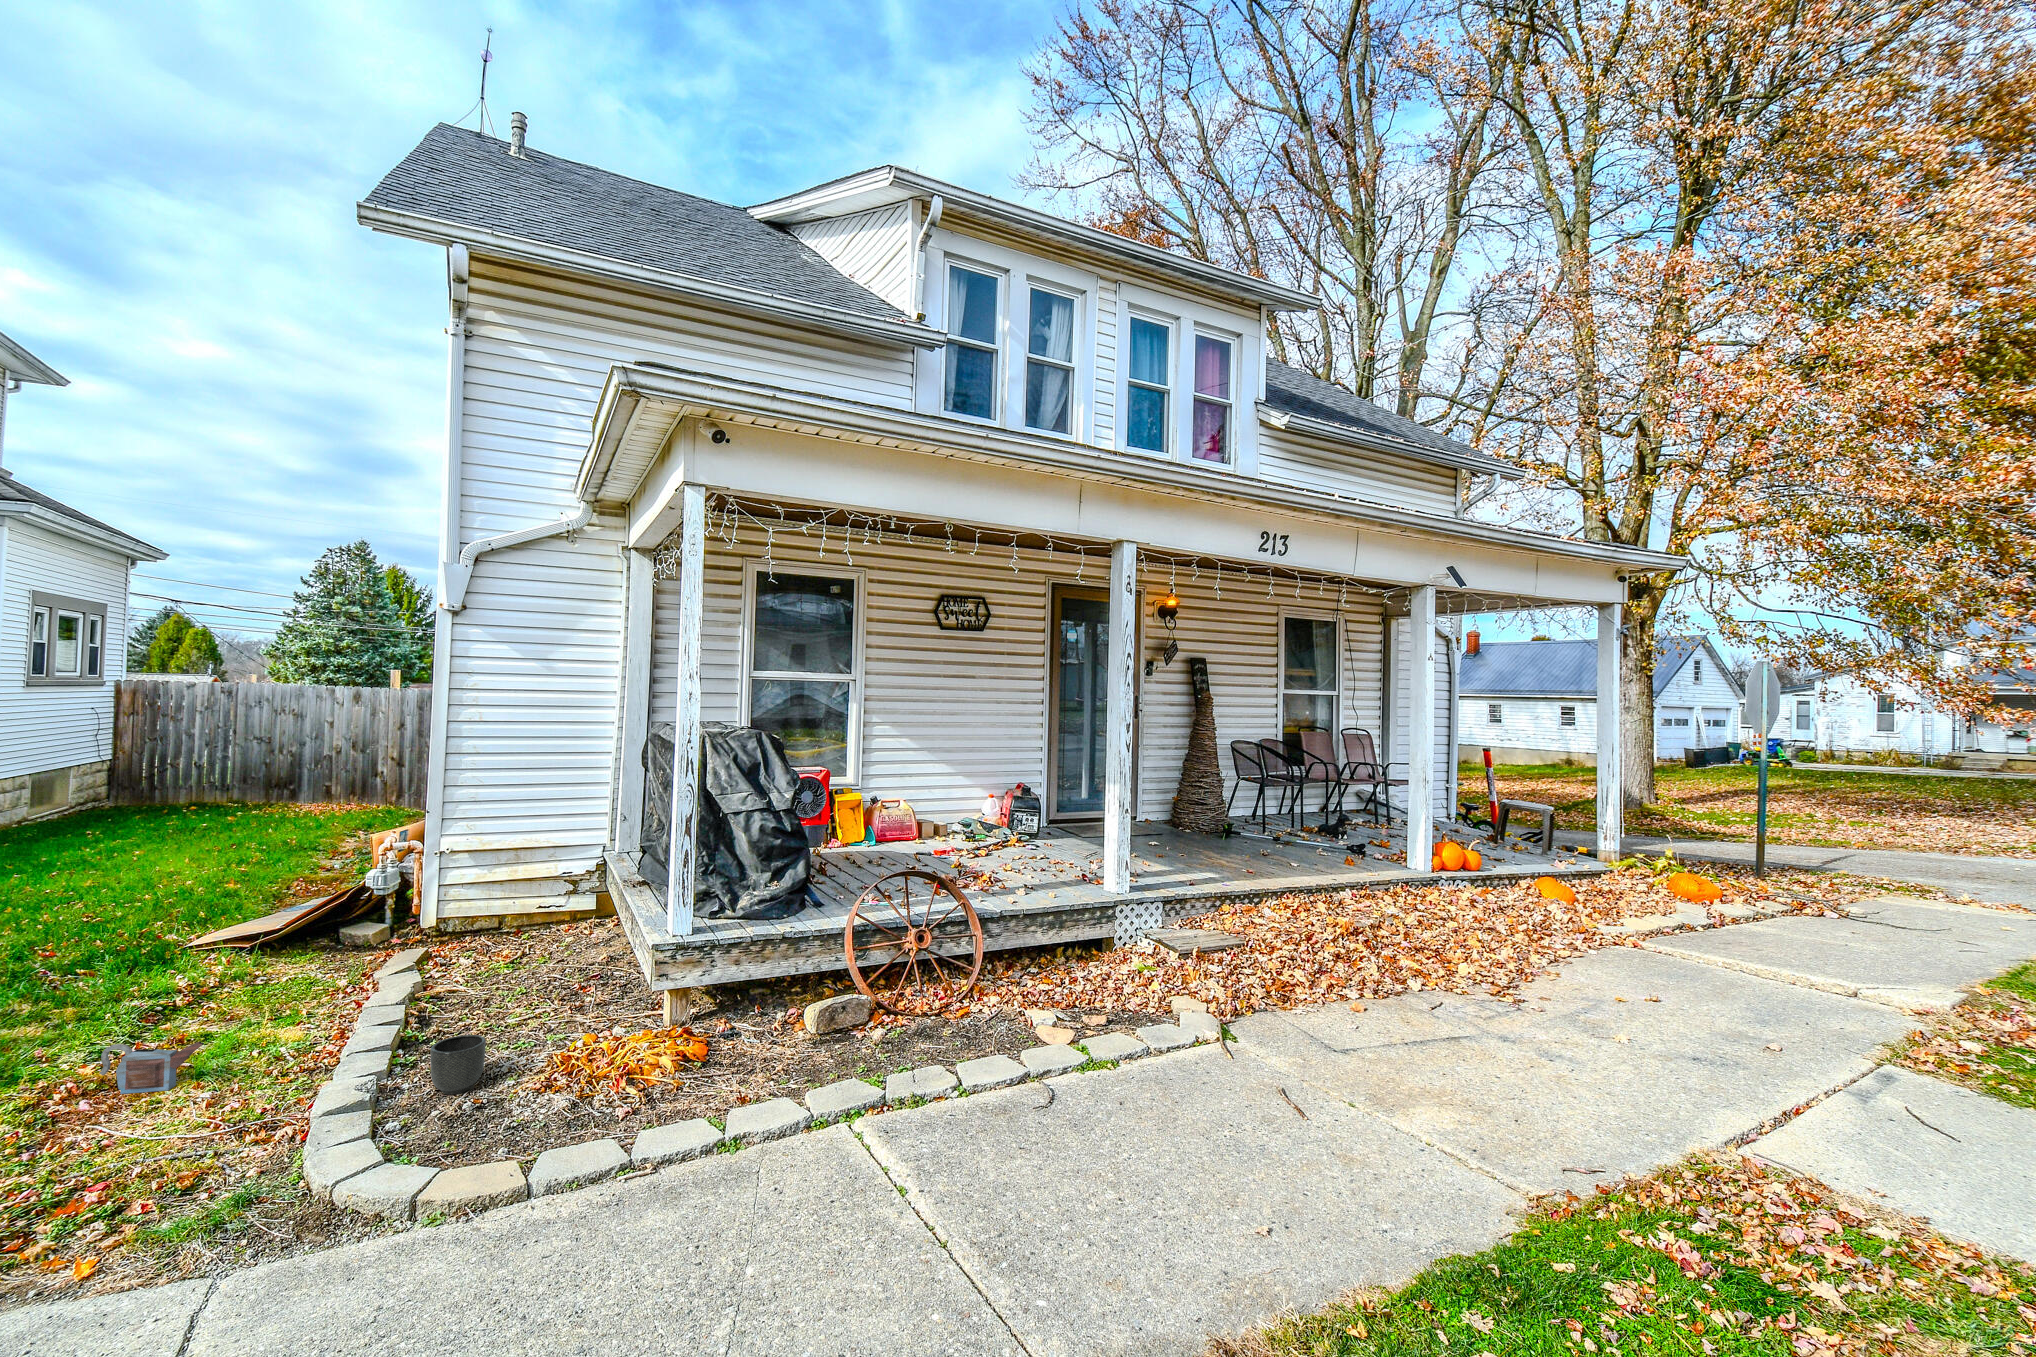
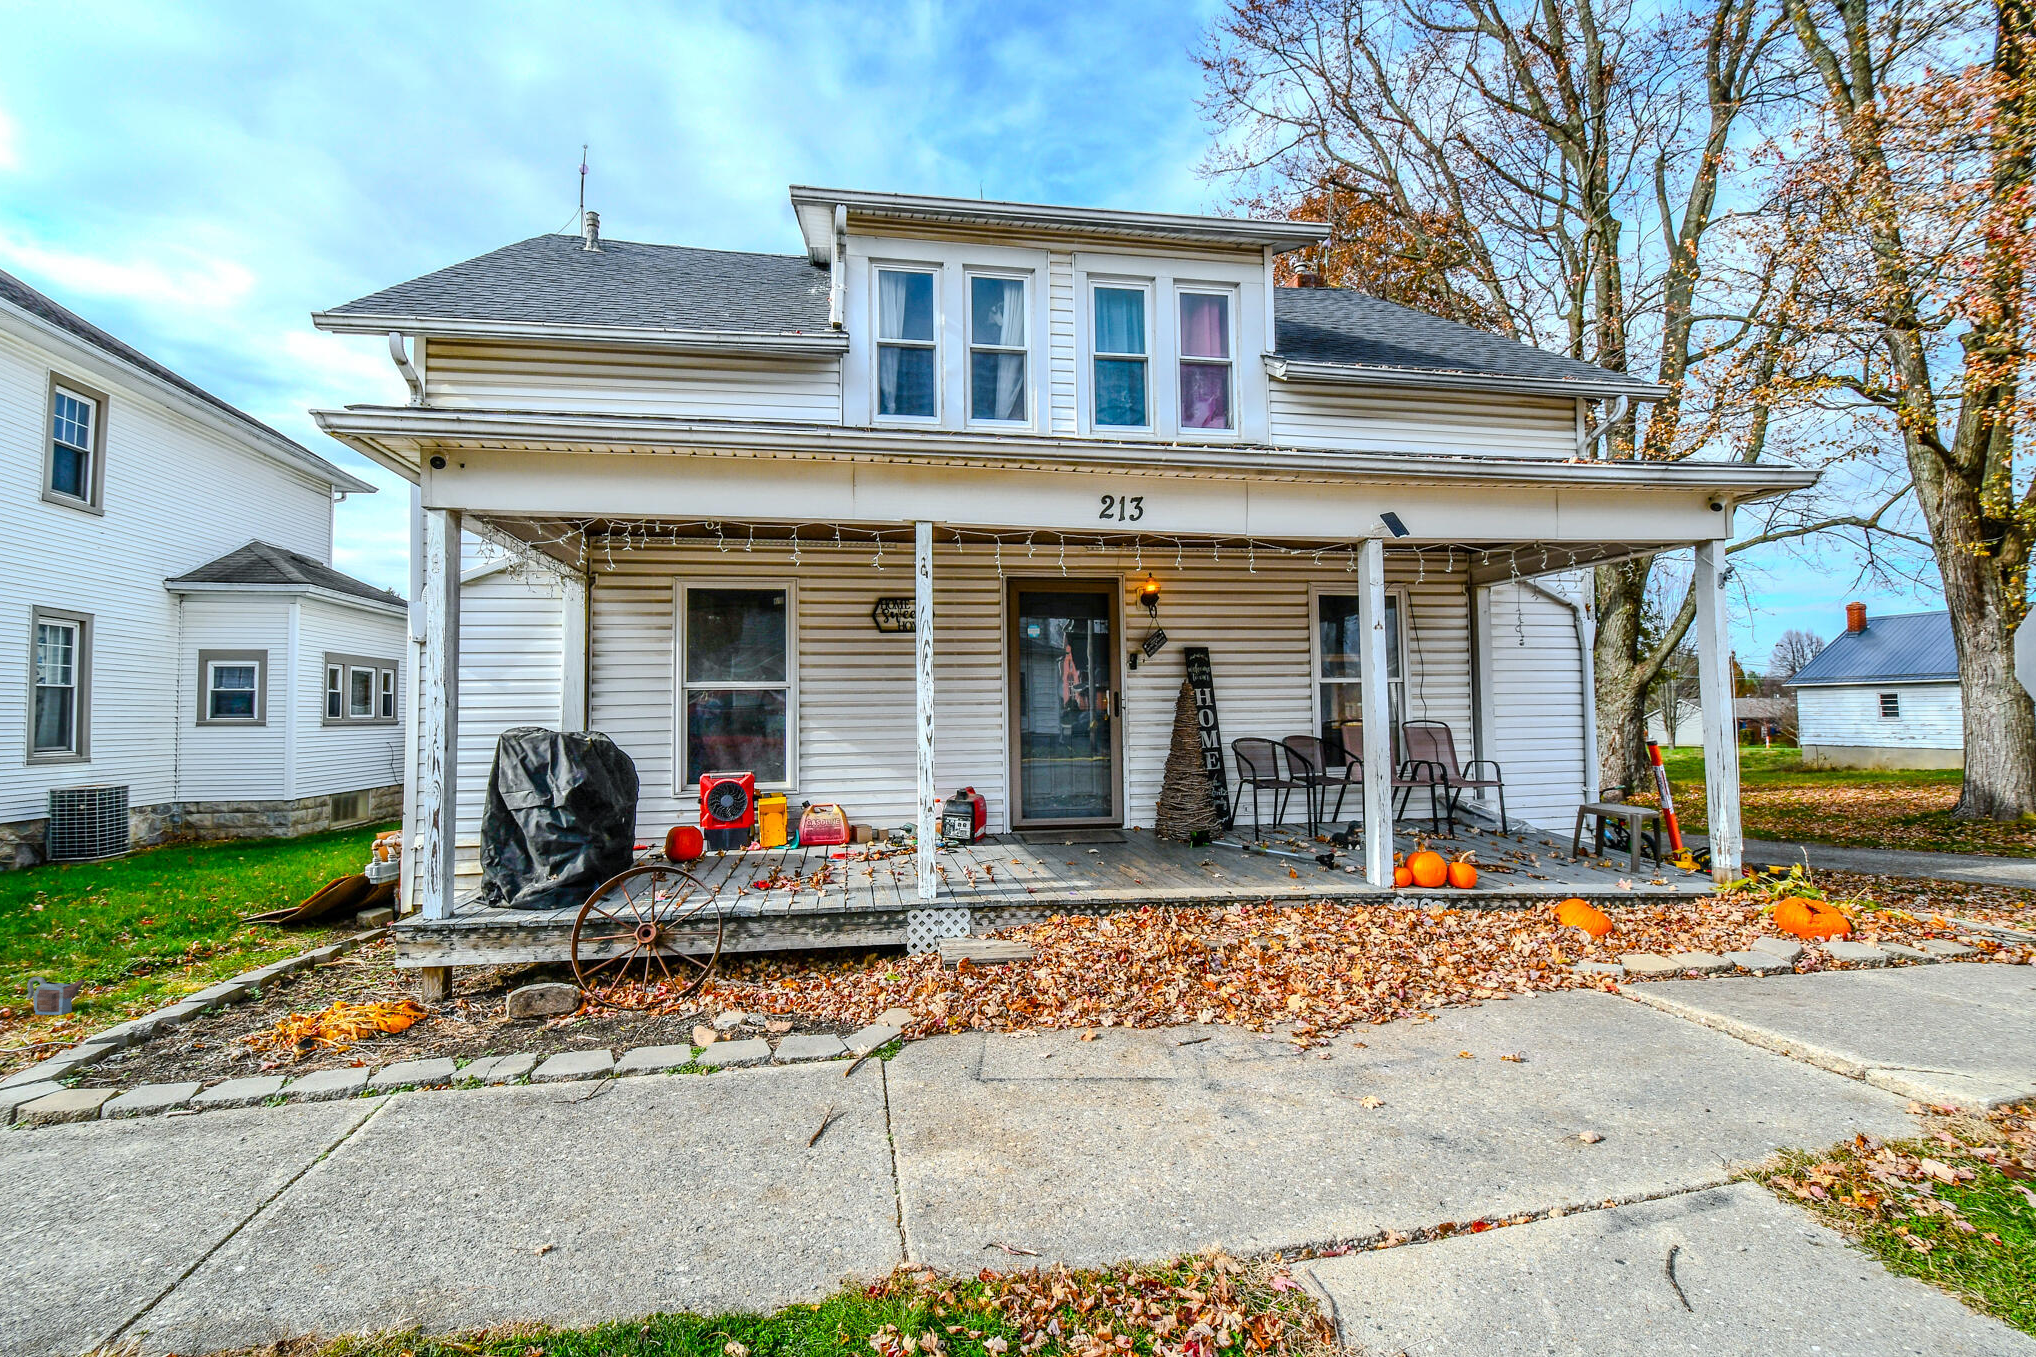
planter: present [430,1035,486,1095] -> none [178,989,231,1037]

